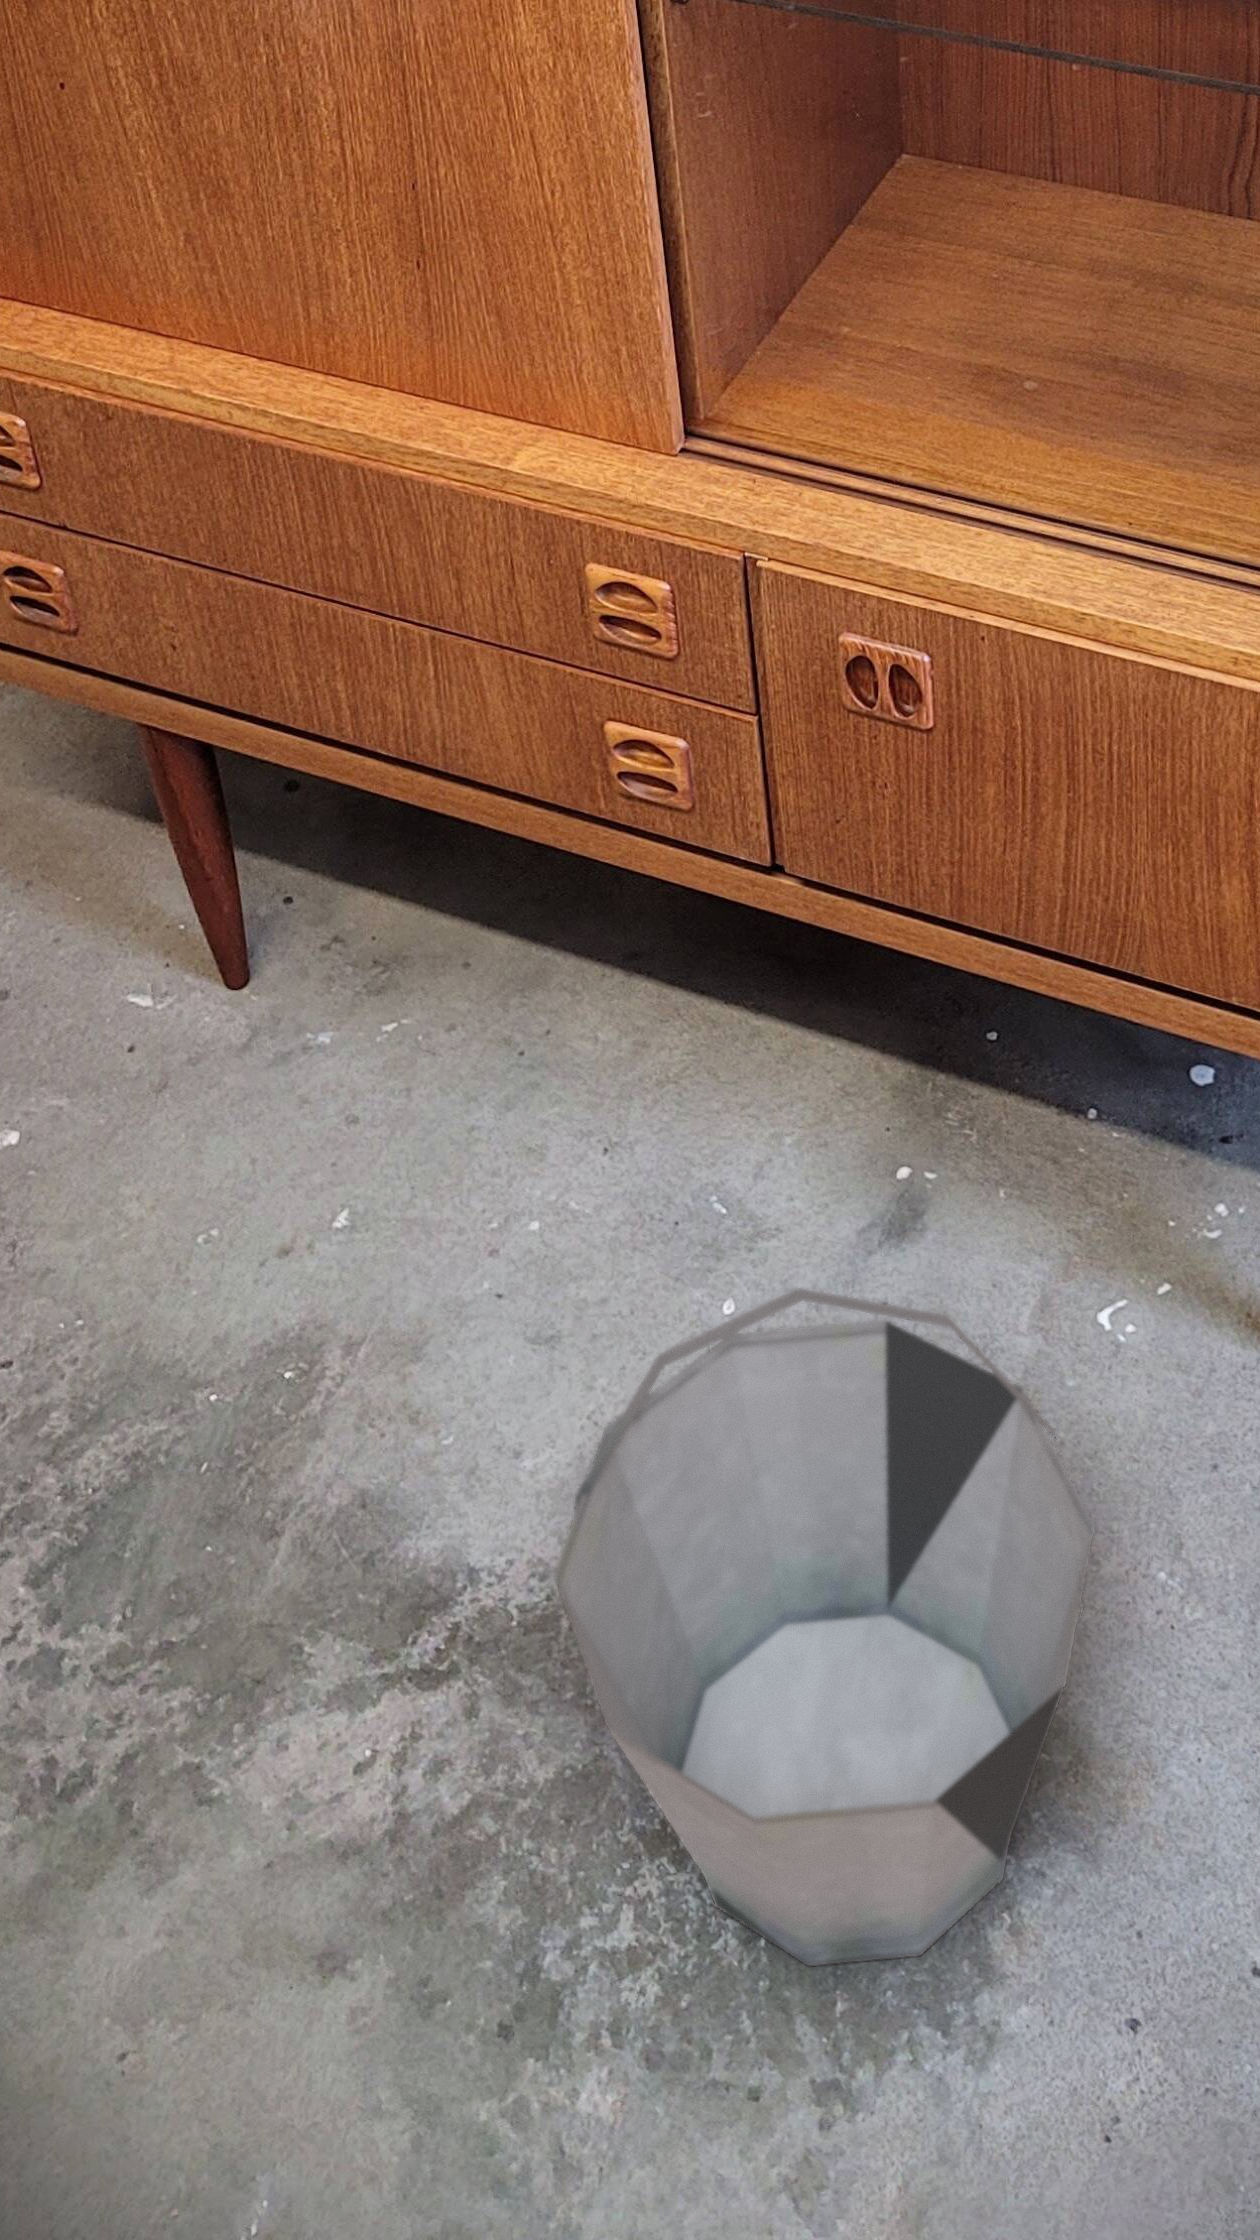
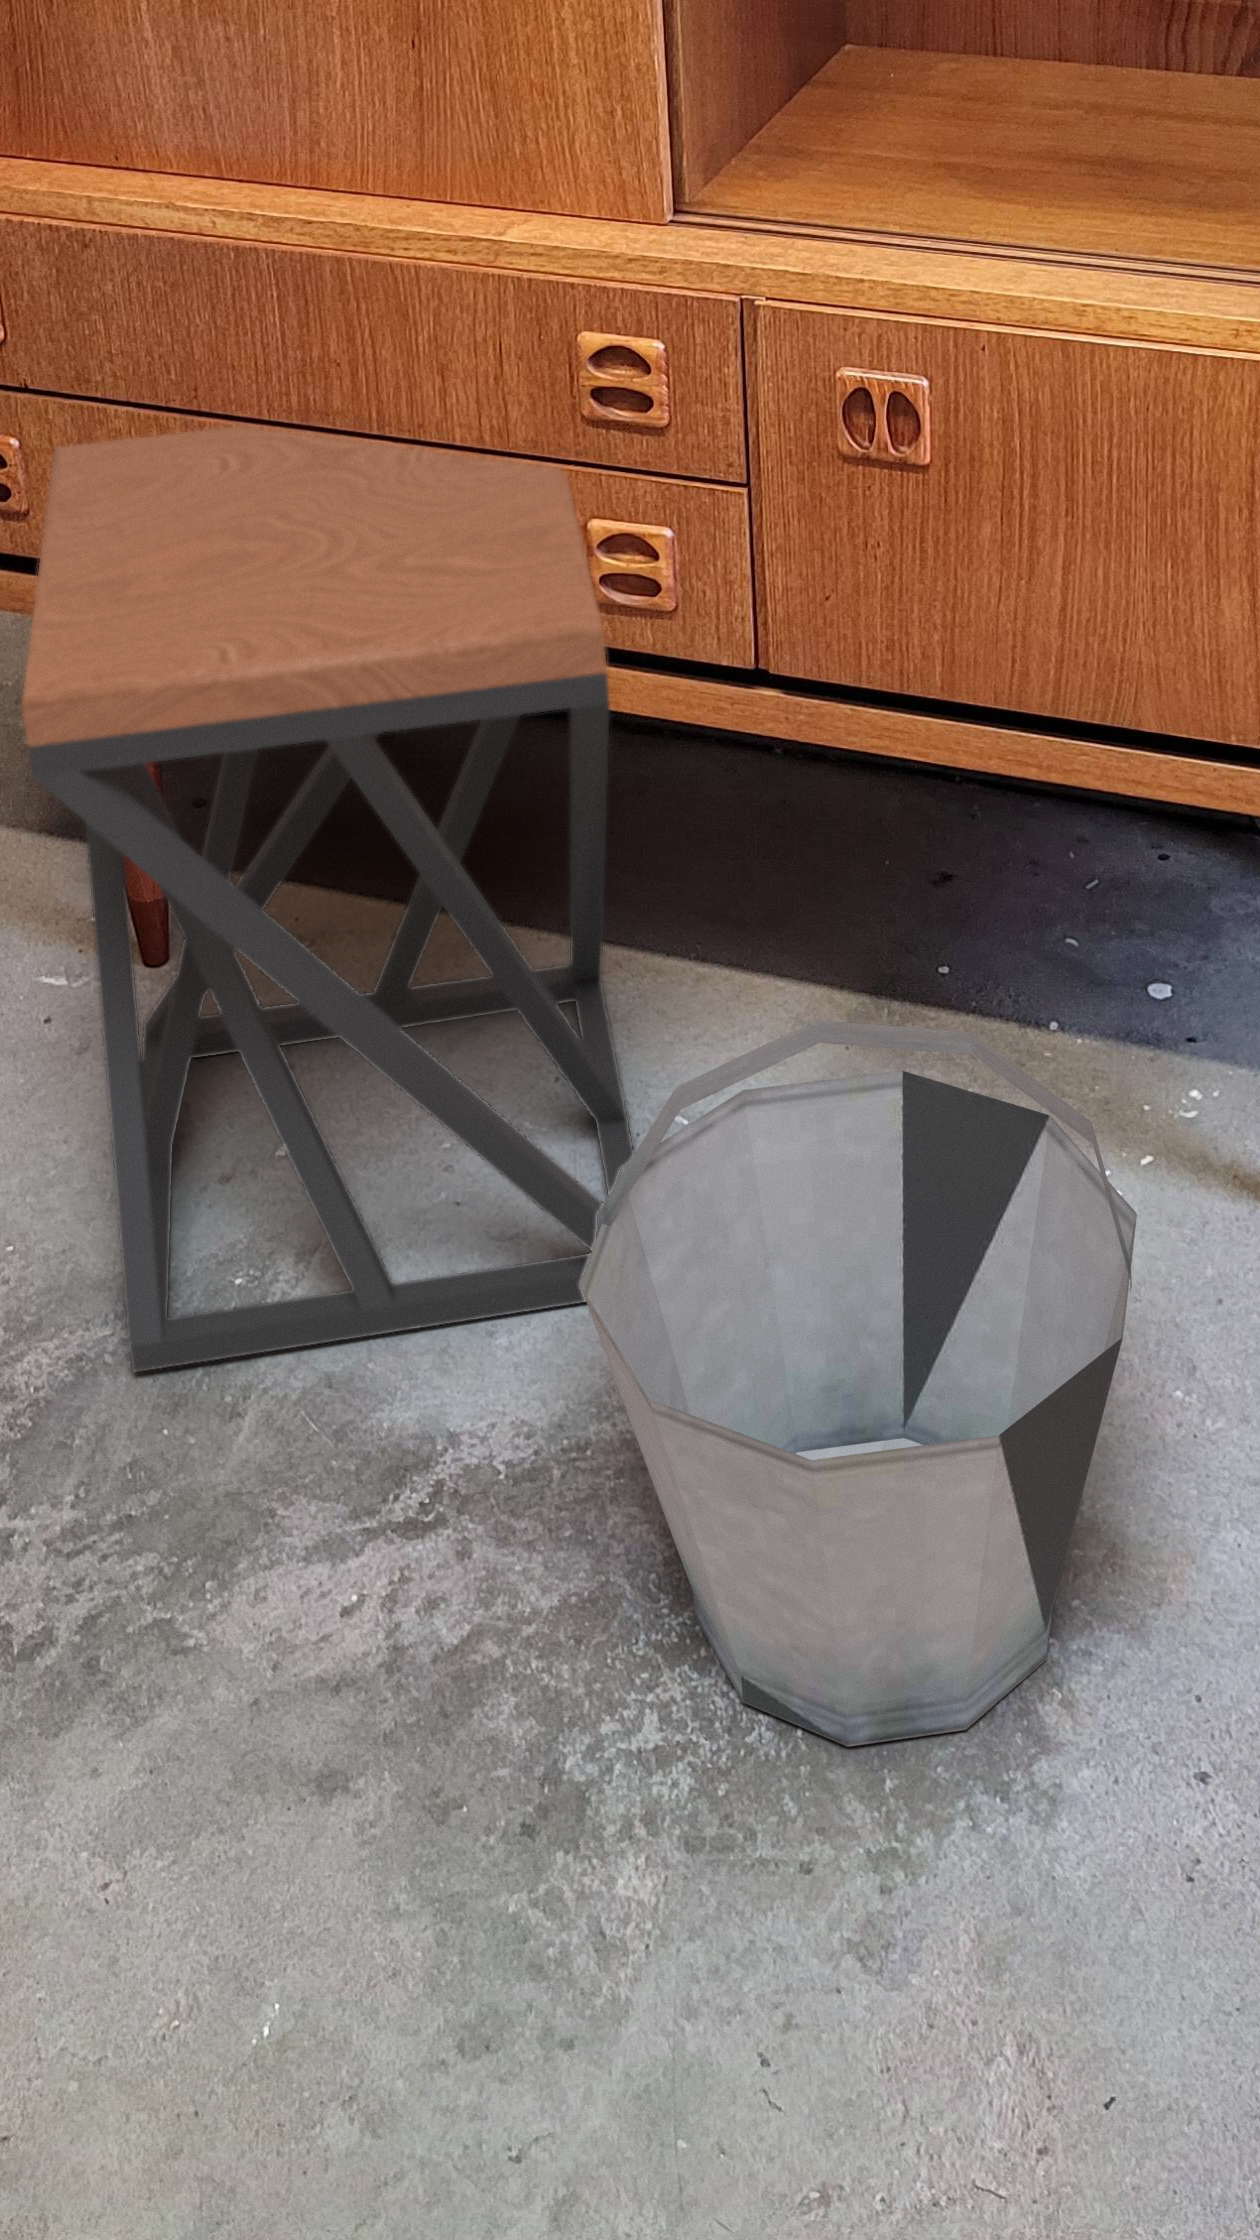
stool: none [26,551,672,1479] -> present [22,426,634,1372]

